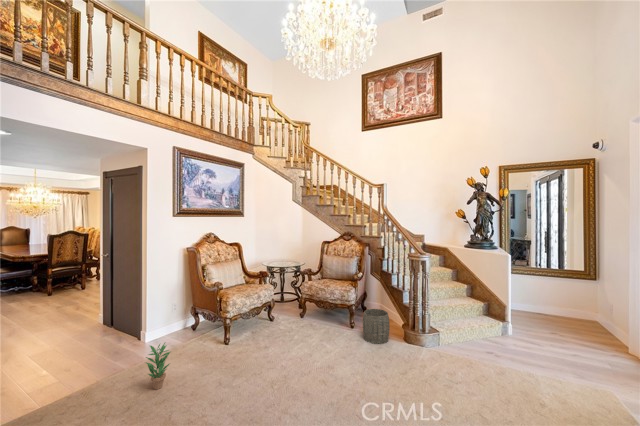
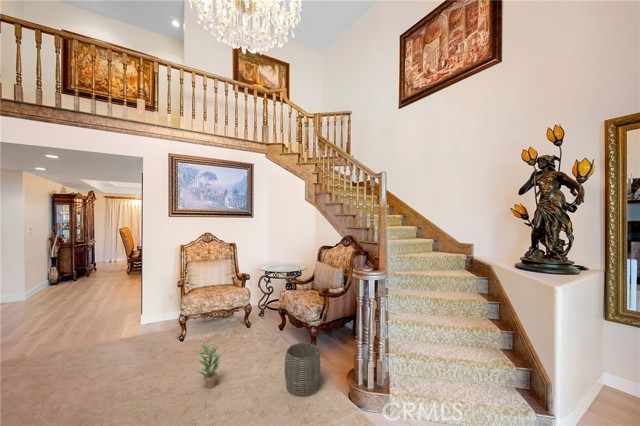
potted plant: present [146,343,170,389] -> present [199,345,221,388]

